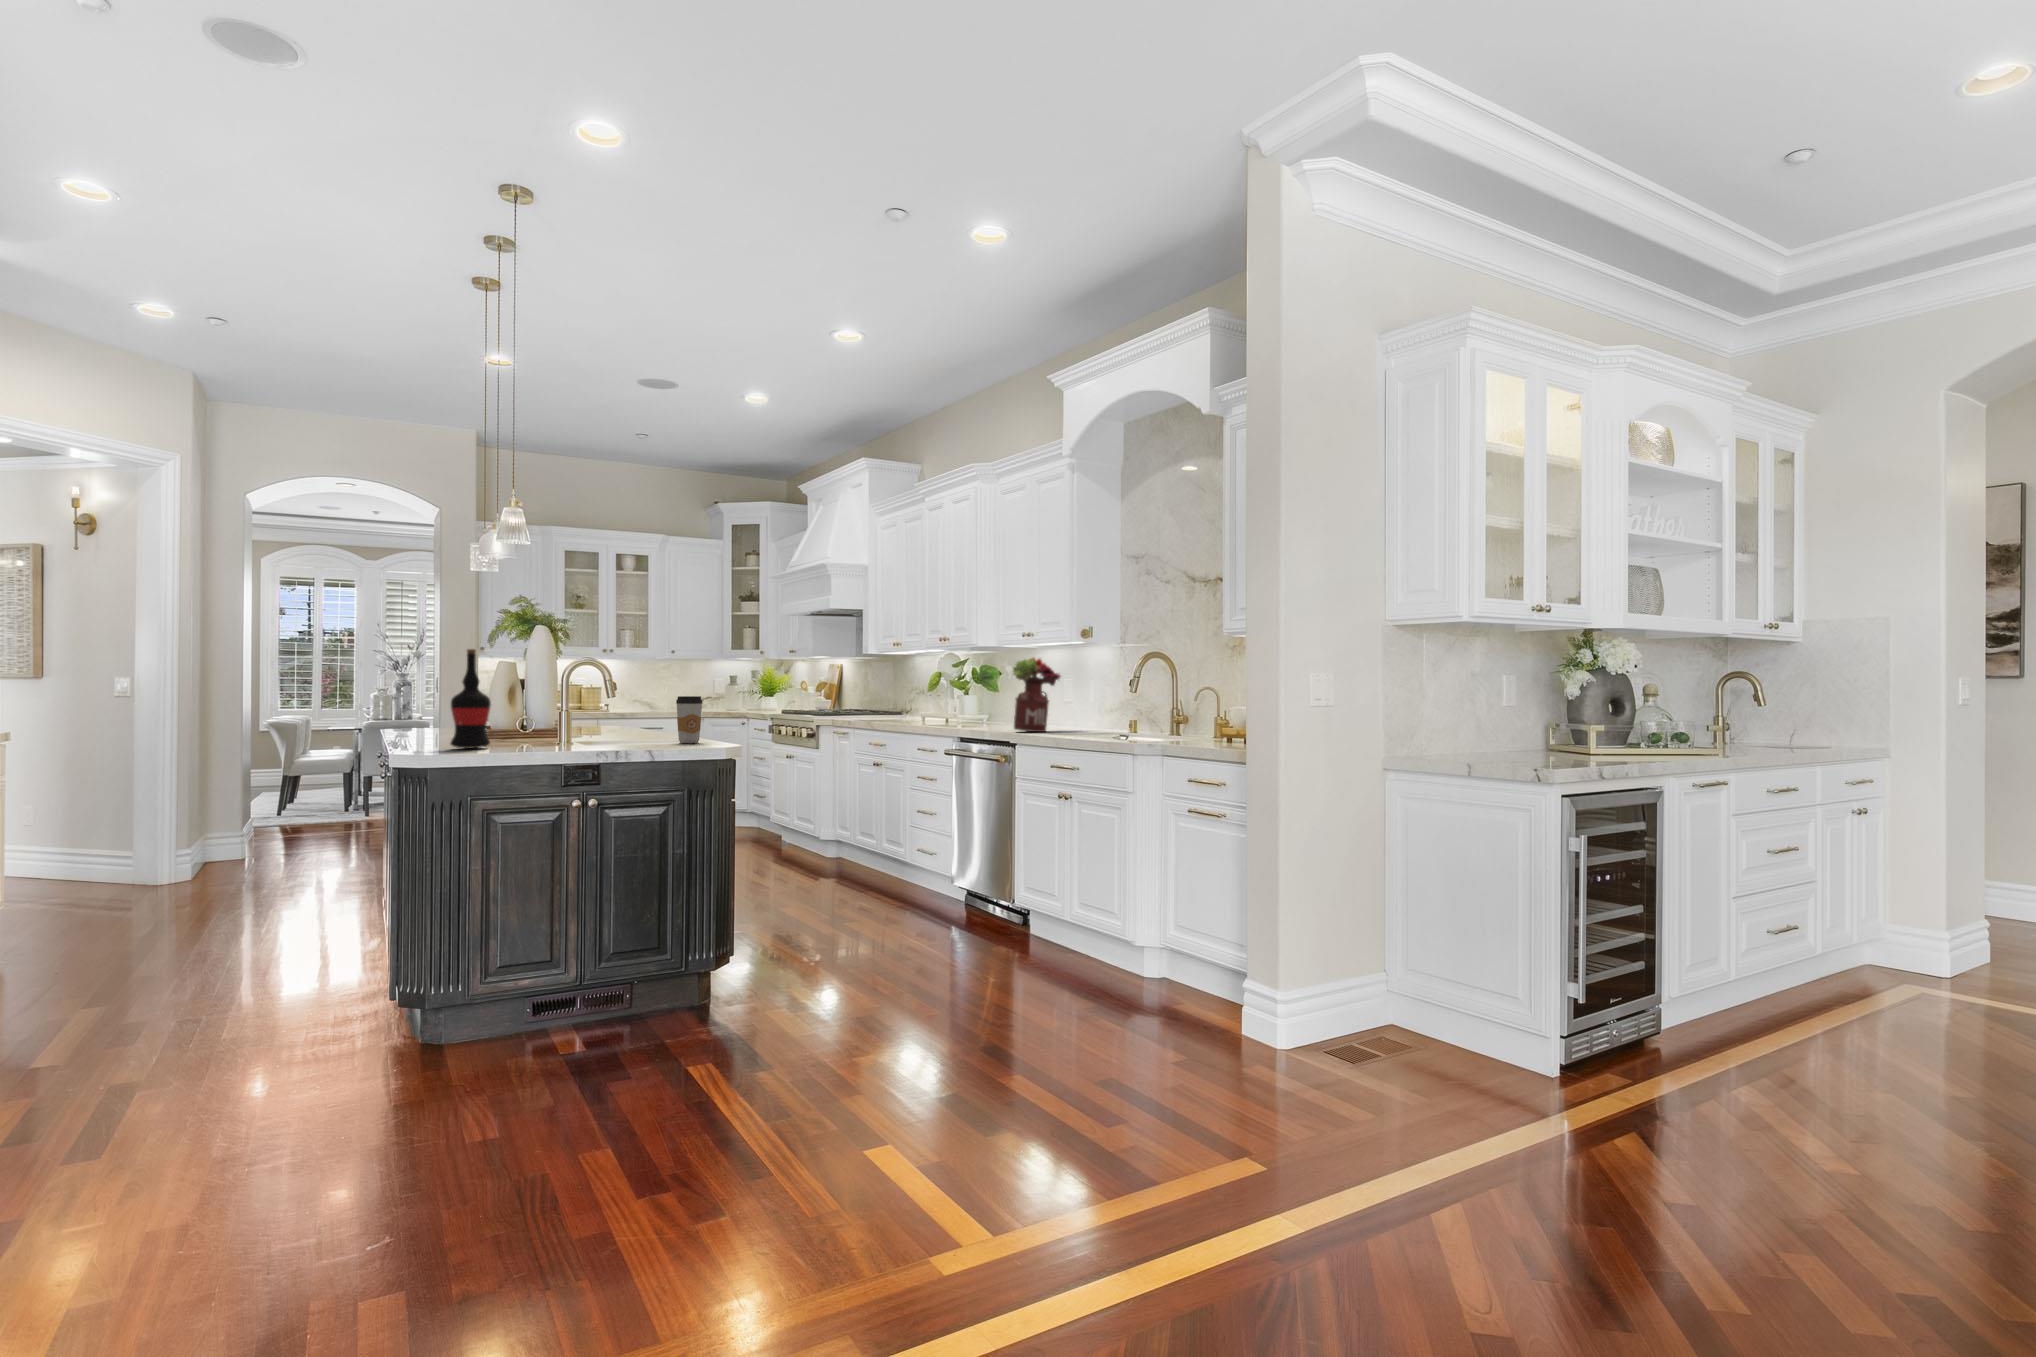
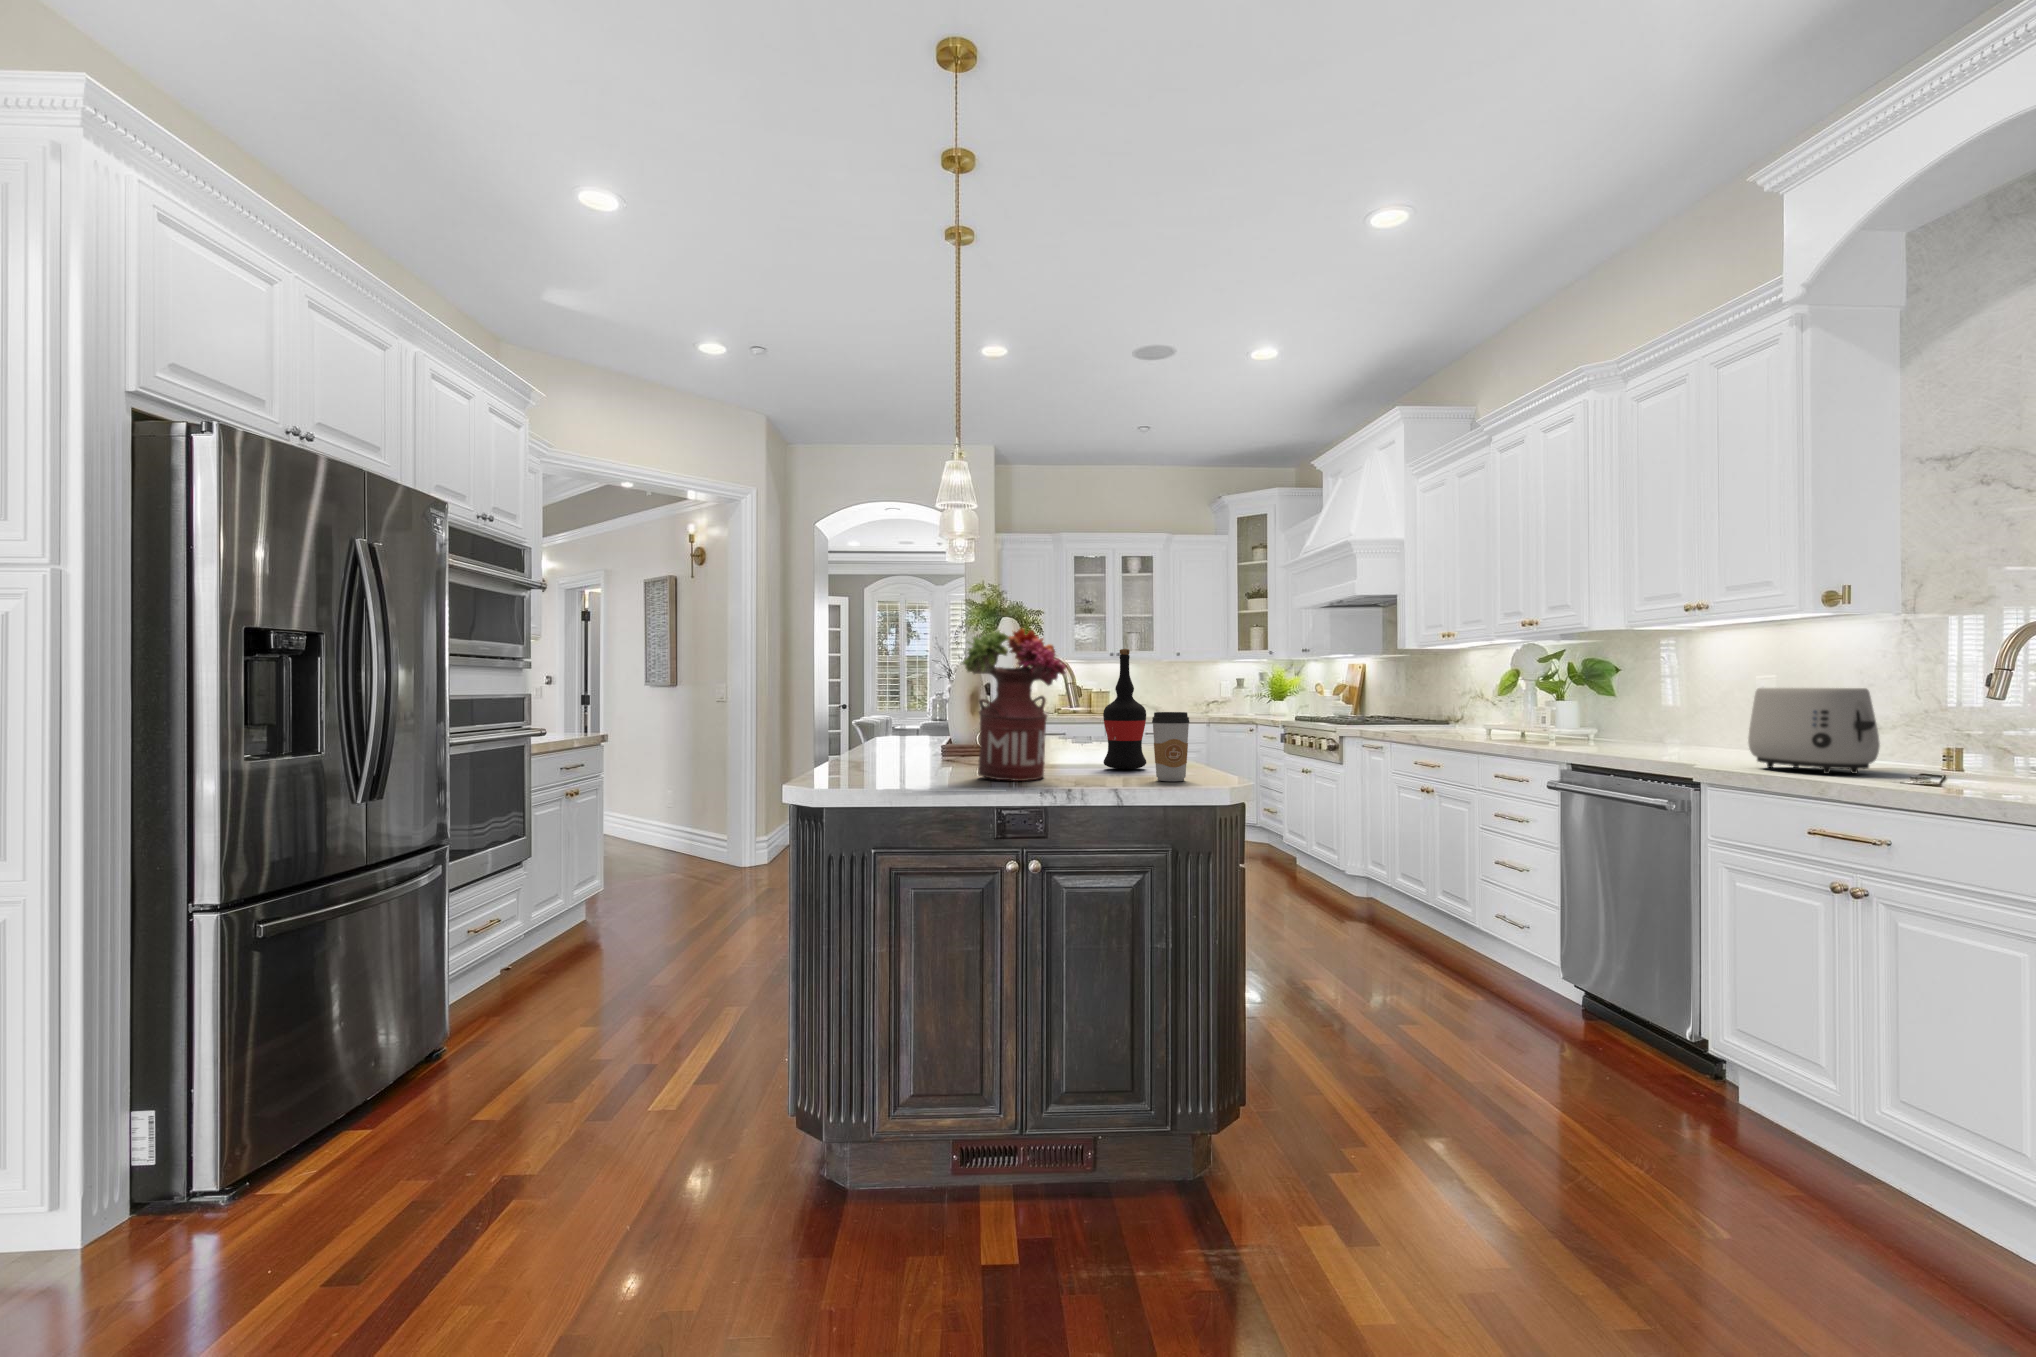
wine bottle: present [450,649,491,748] -> present [1103,649,1146,769]
flower arrangement: present [1013,658,1061,732] -> present [962,628,1067,781]
toaster: none [1056,684,1114,735] -> present [1748,688,1880,774]

